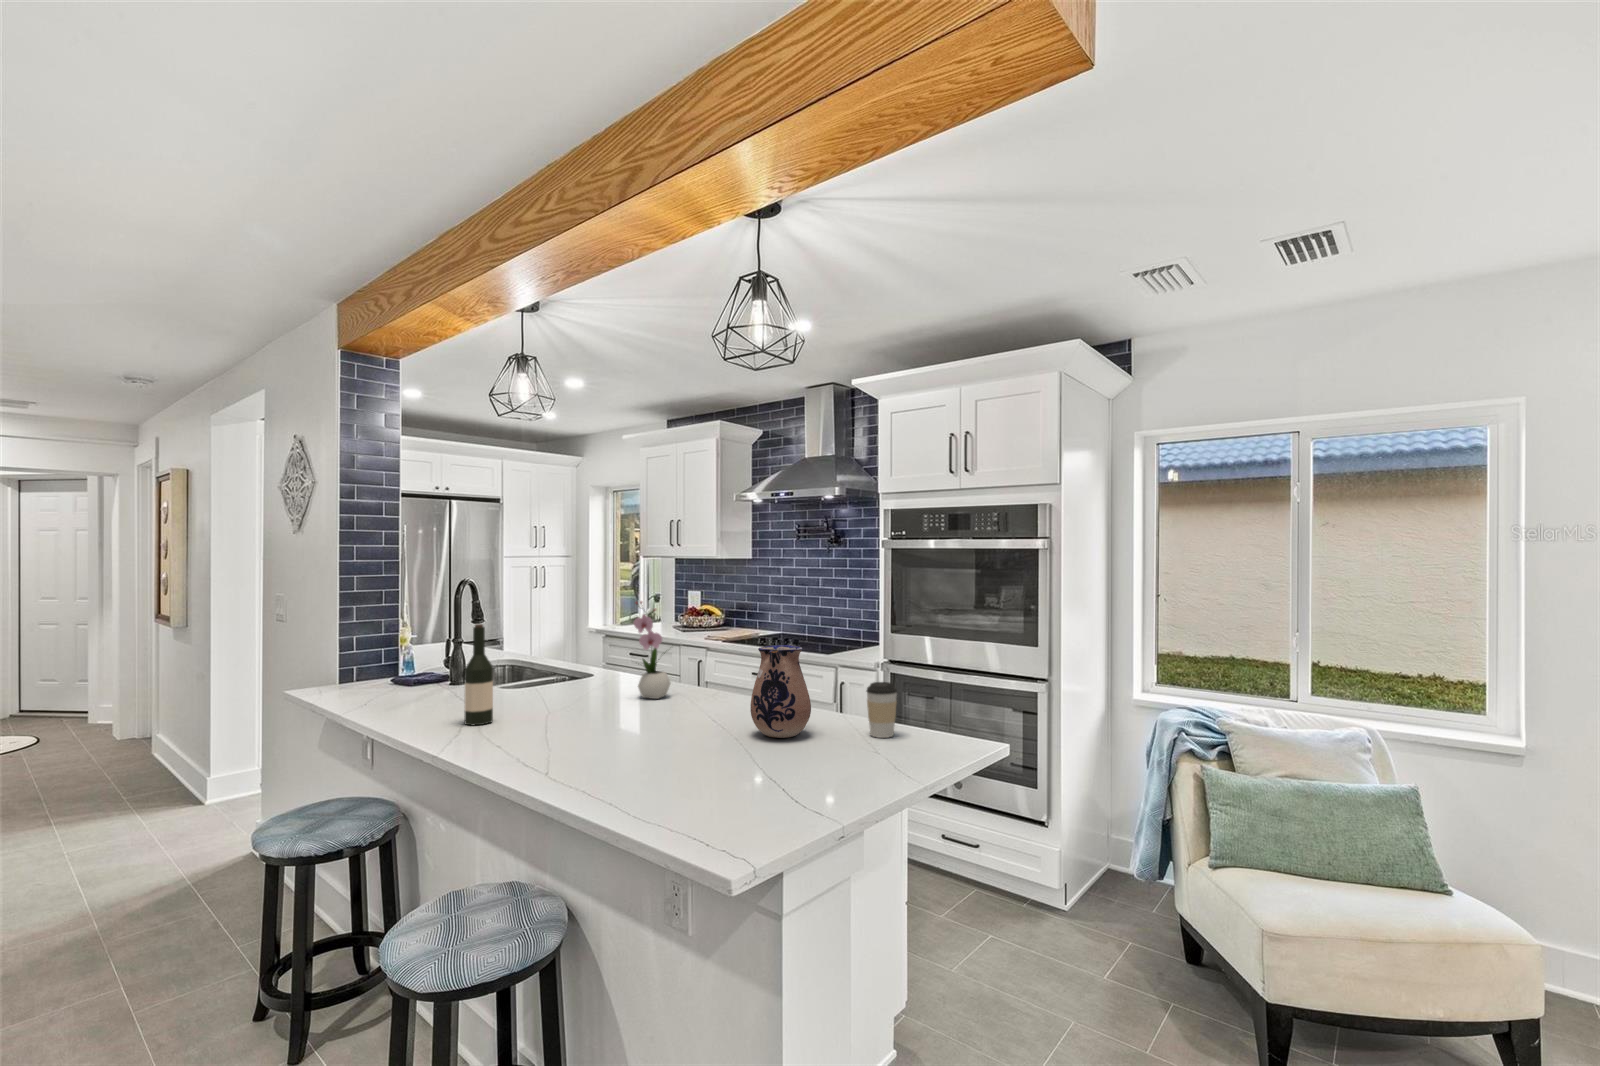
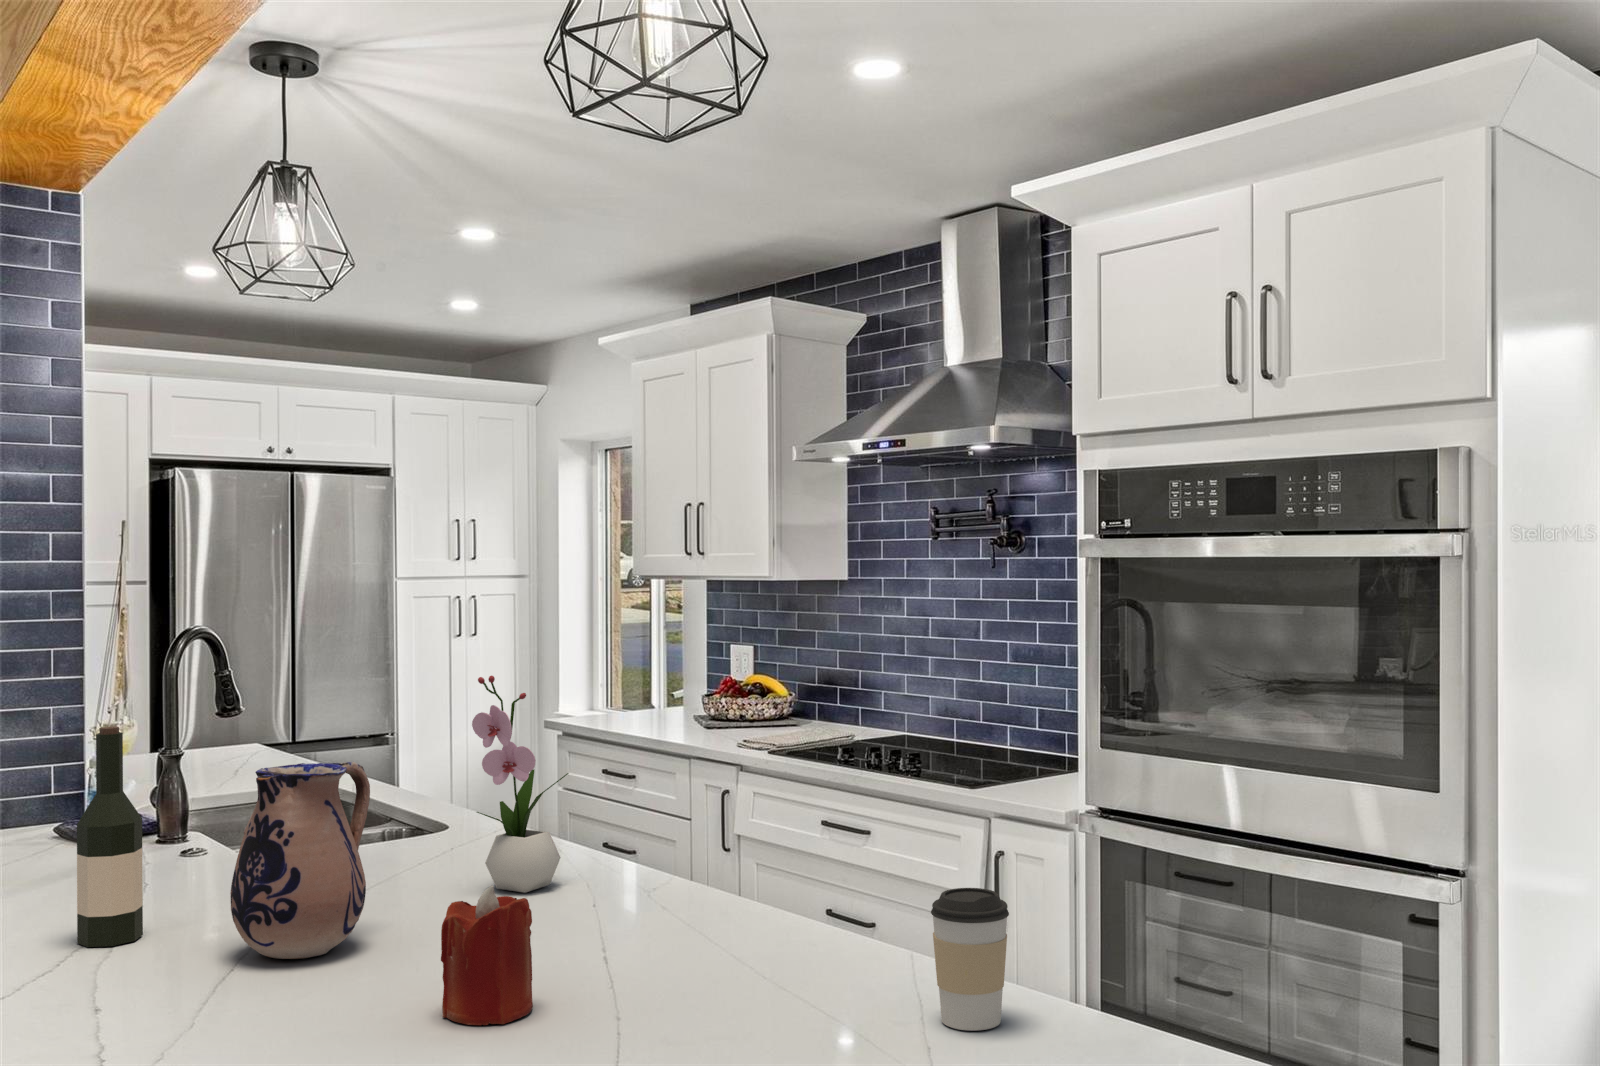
ceramic pitcher: present [751,644,811,738] -> present [230,762,370,959]
candle: none [663,686,700,745] -> present [441,886,533,1025]

